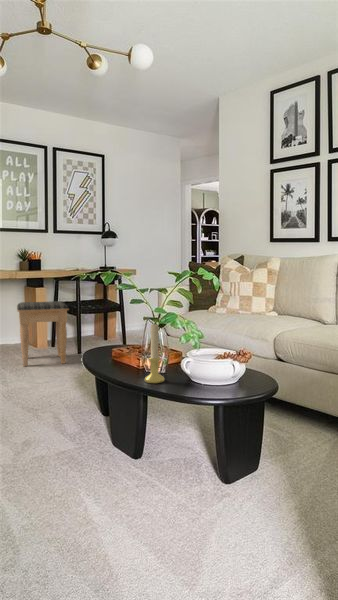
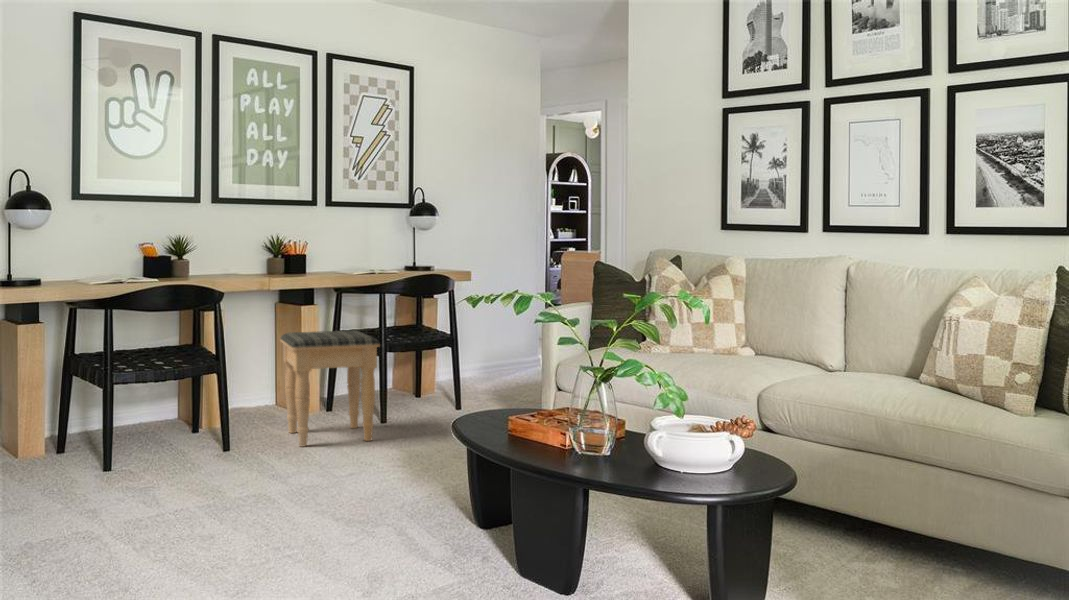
candle holder: present [144,324,165,383] -> none [601,374,632,469]

